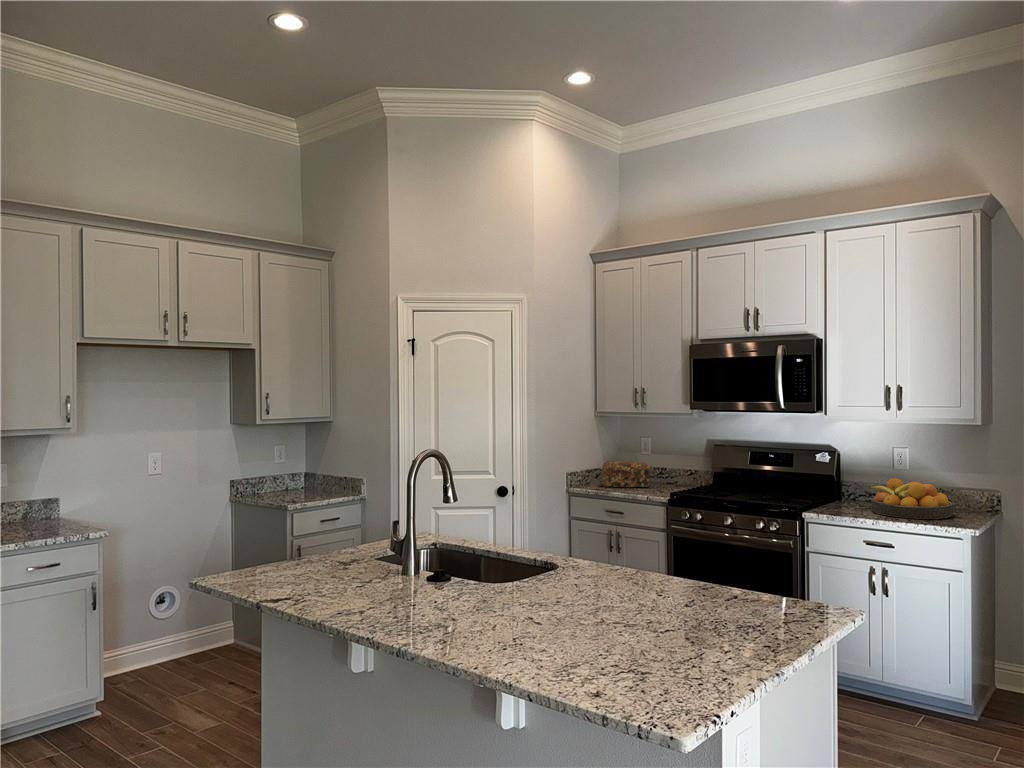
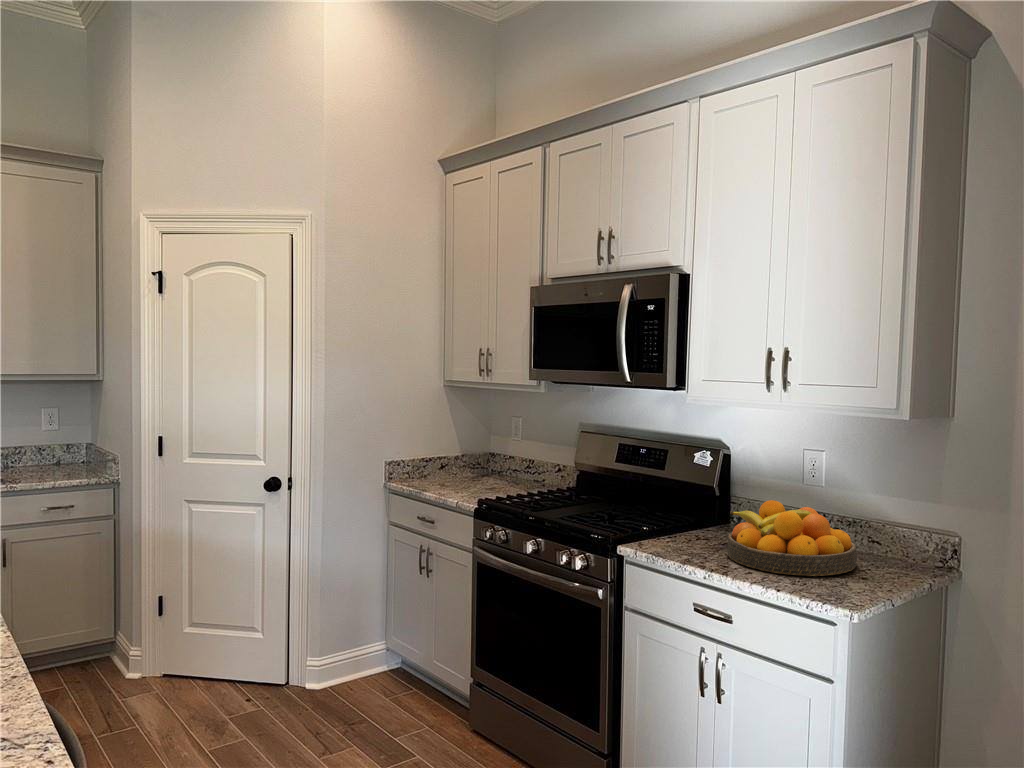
bread loaf: present [602,461,650,487] -> none [422,448,495,487]

